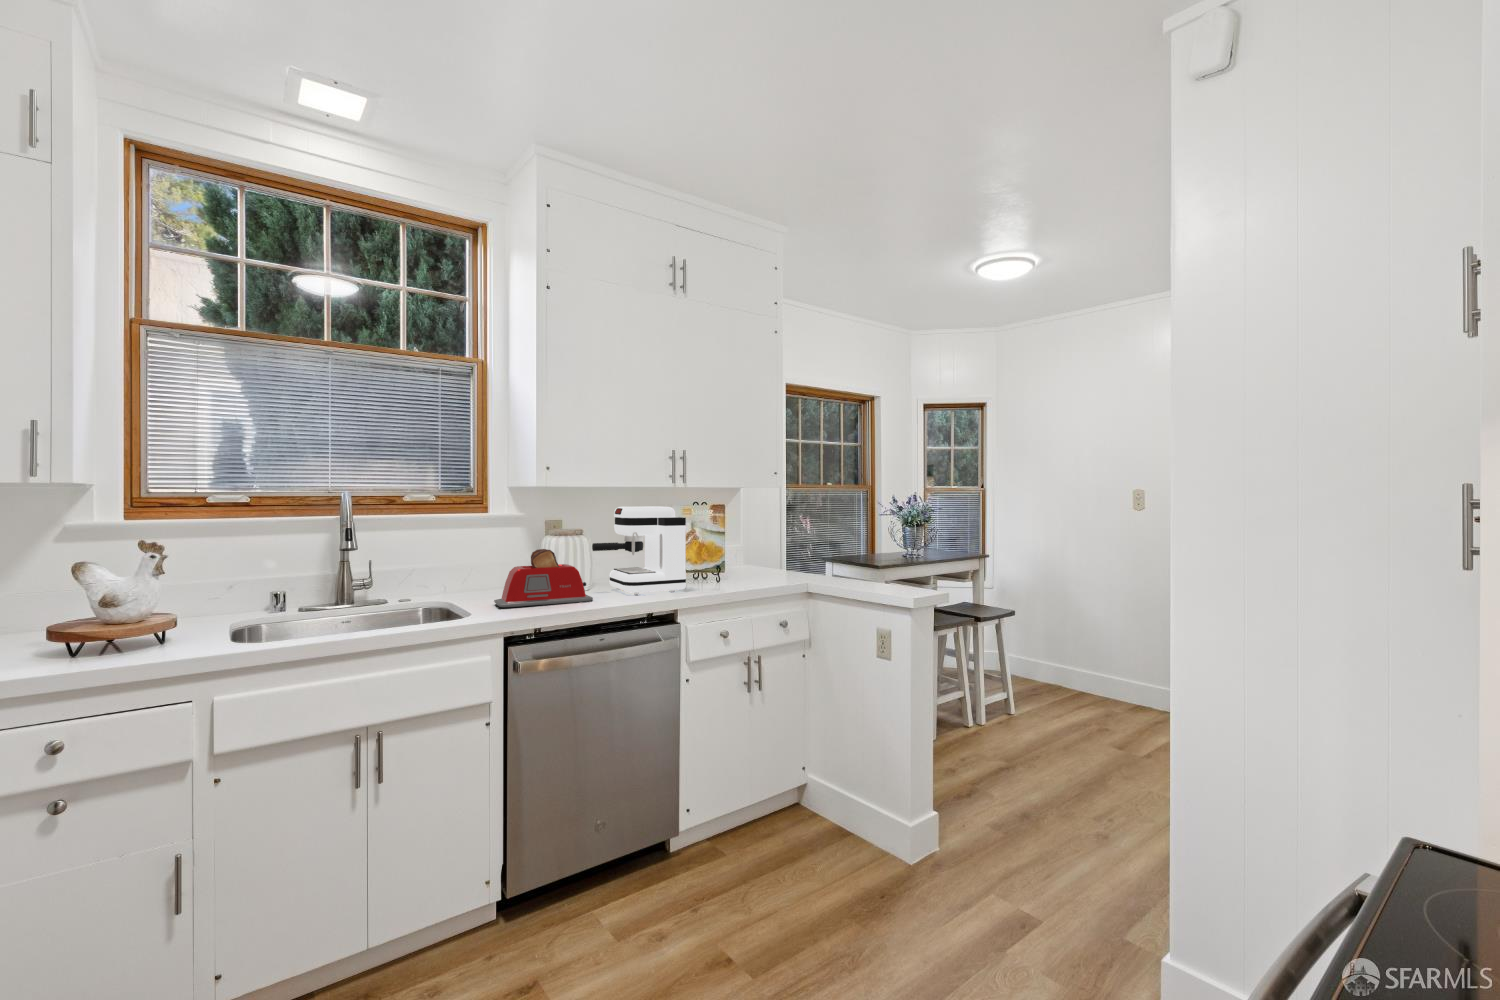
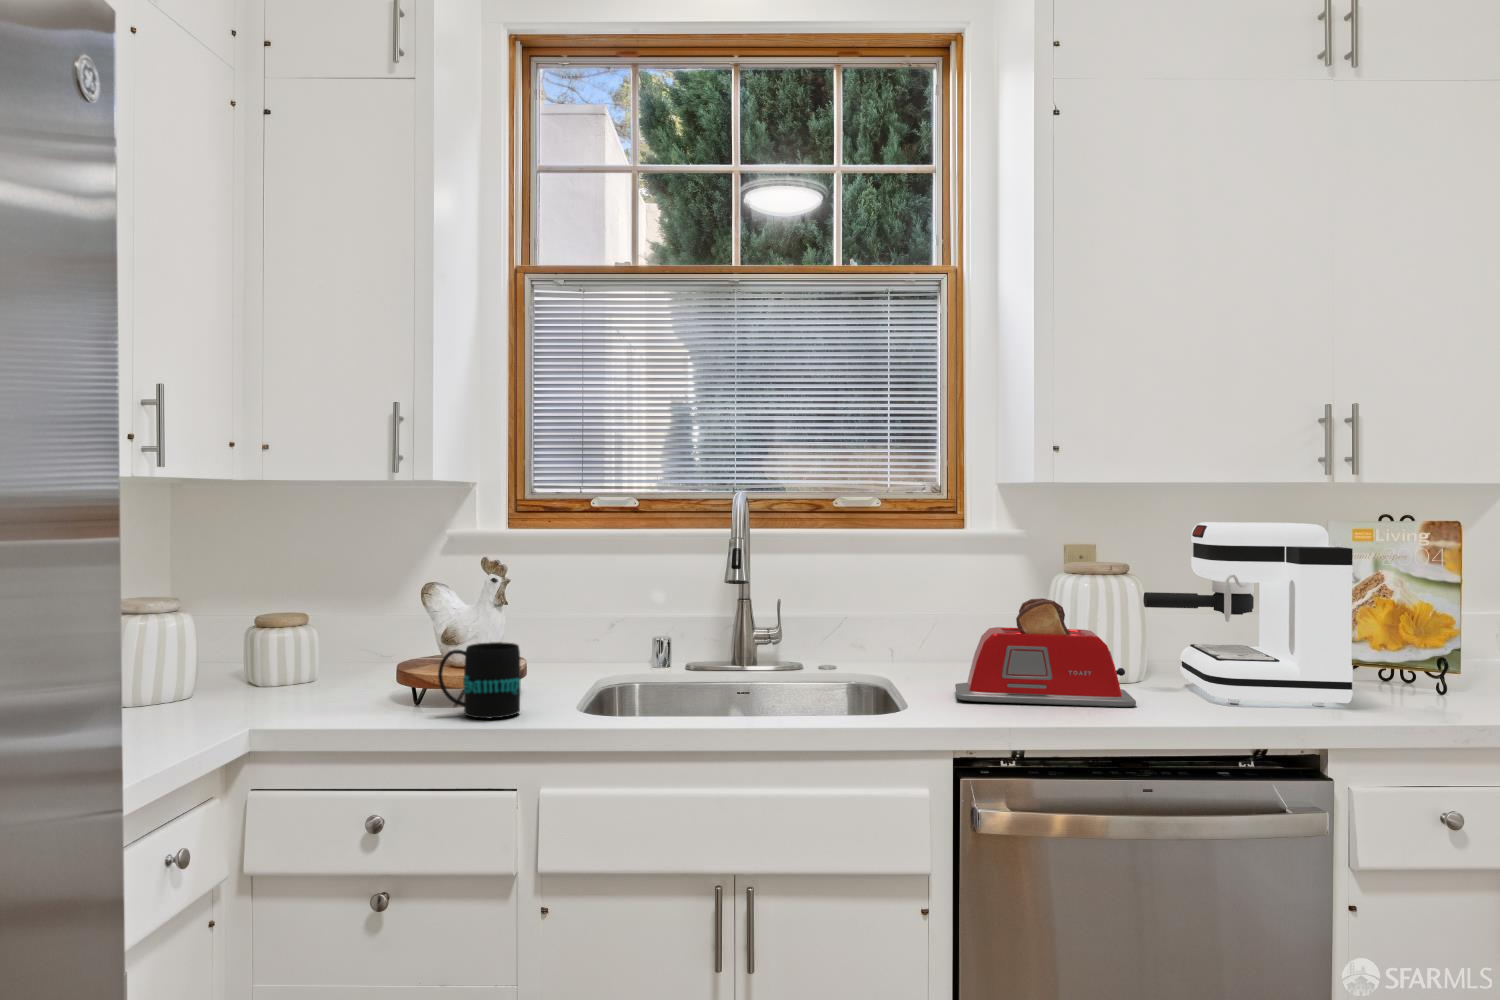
mug: none [115,600,193,655] -> present [438,642,521,718]

